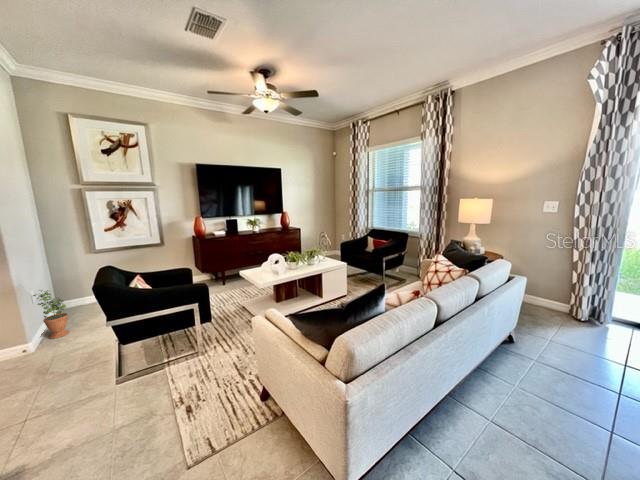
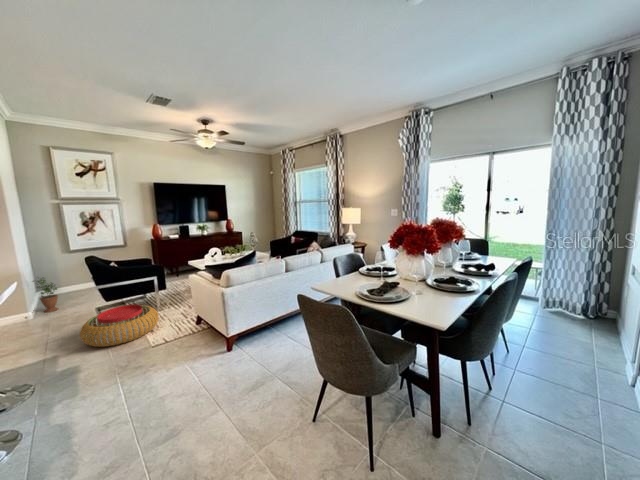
pouf: none [52,351,191,452] -> present [80,305,159,347]

